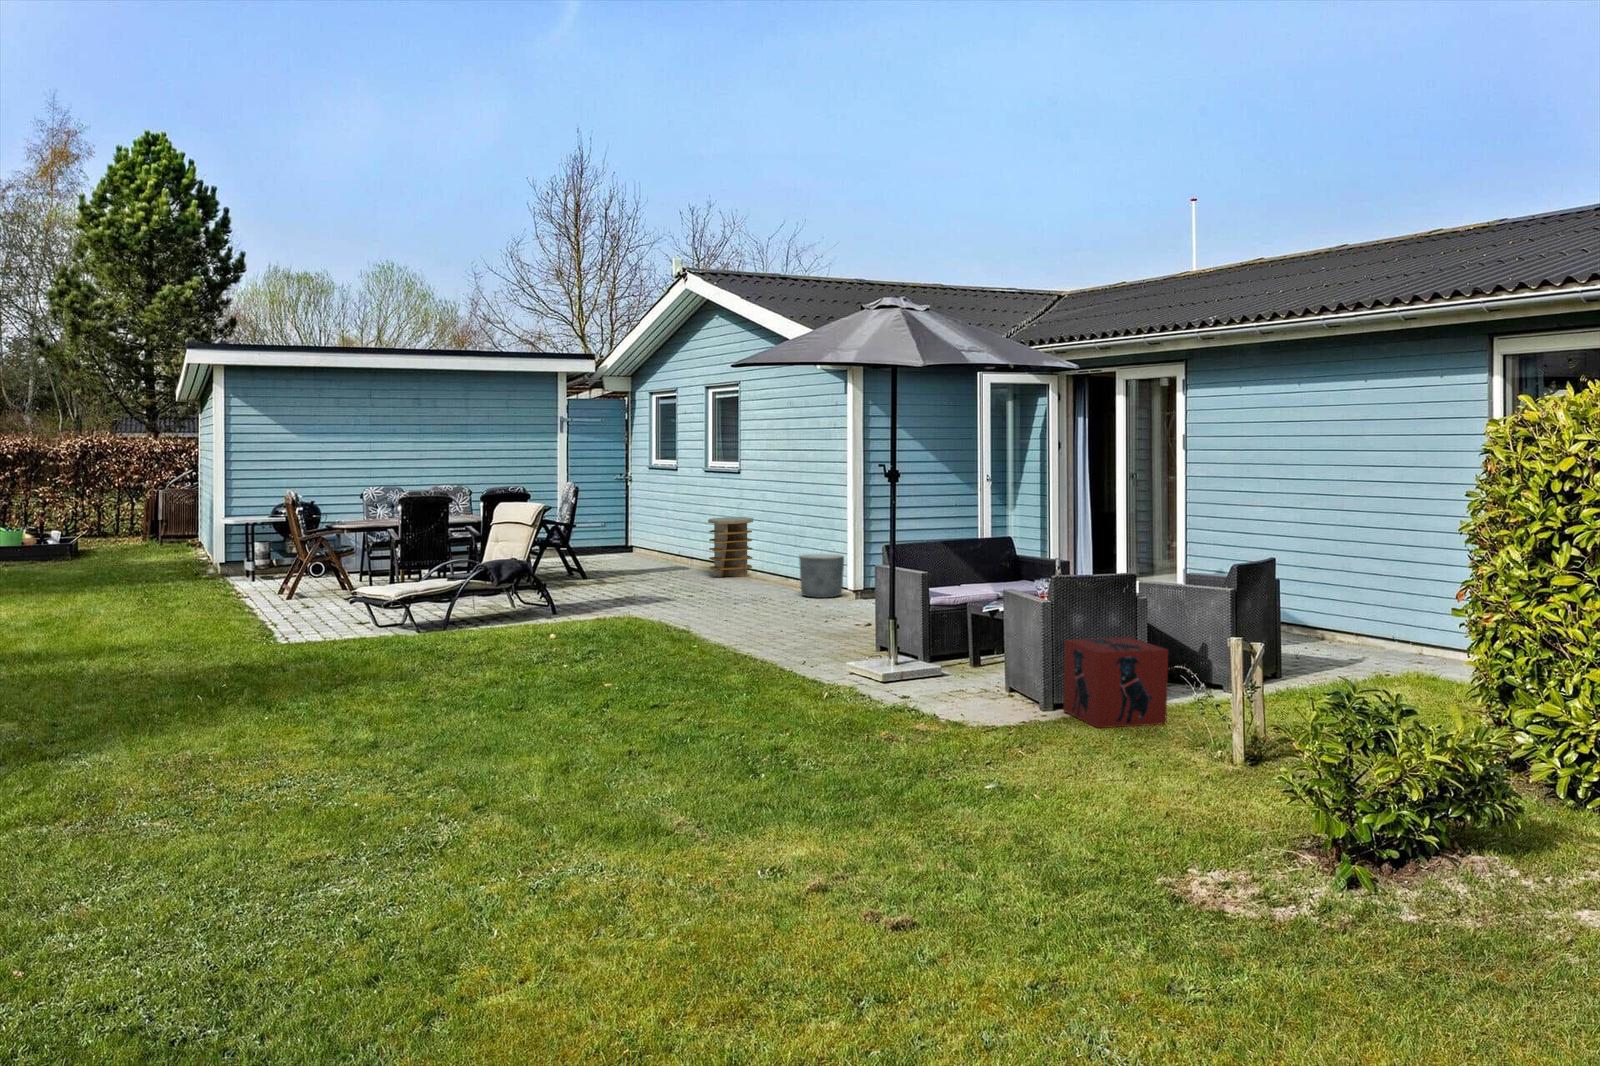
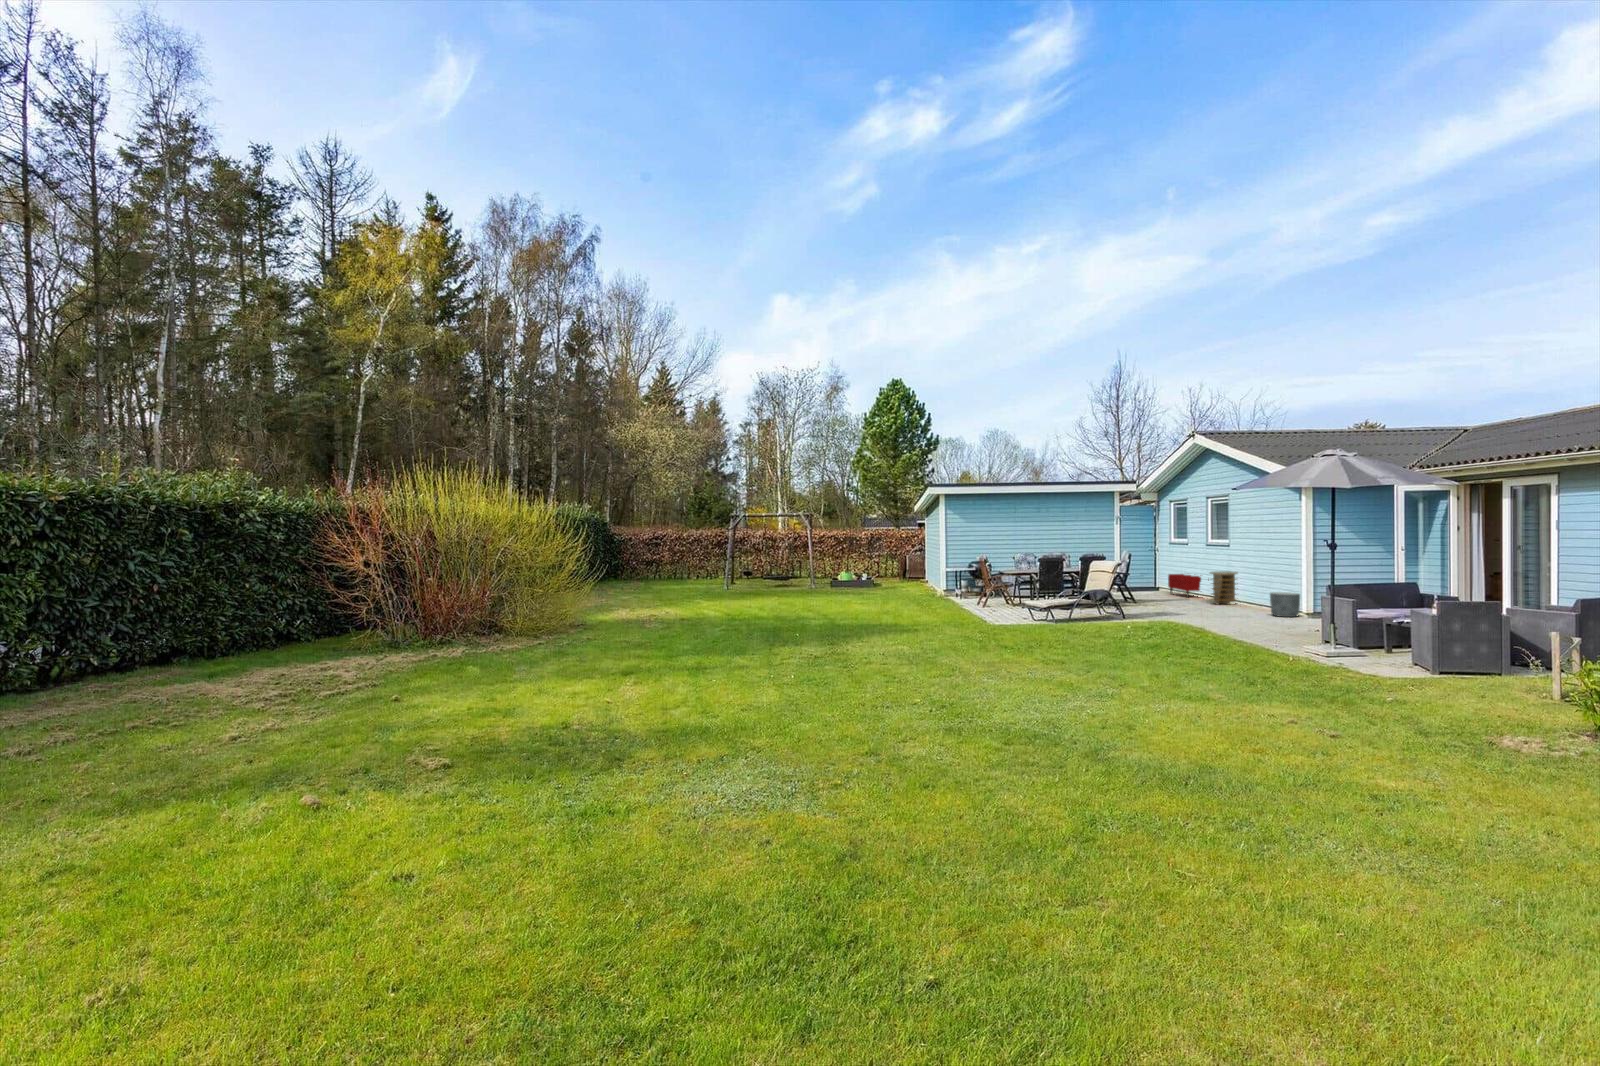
bench: none [645,522,709,566] -> present [1168,574,1201,597]
storage box: present [1063,637,1168,728] -> none [1436,636,1506,684]

